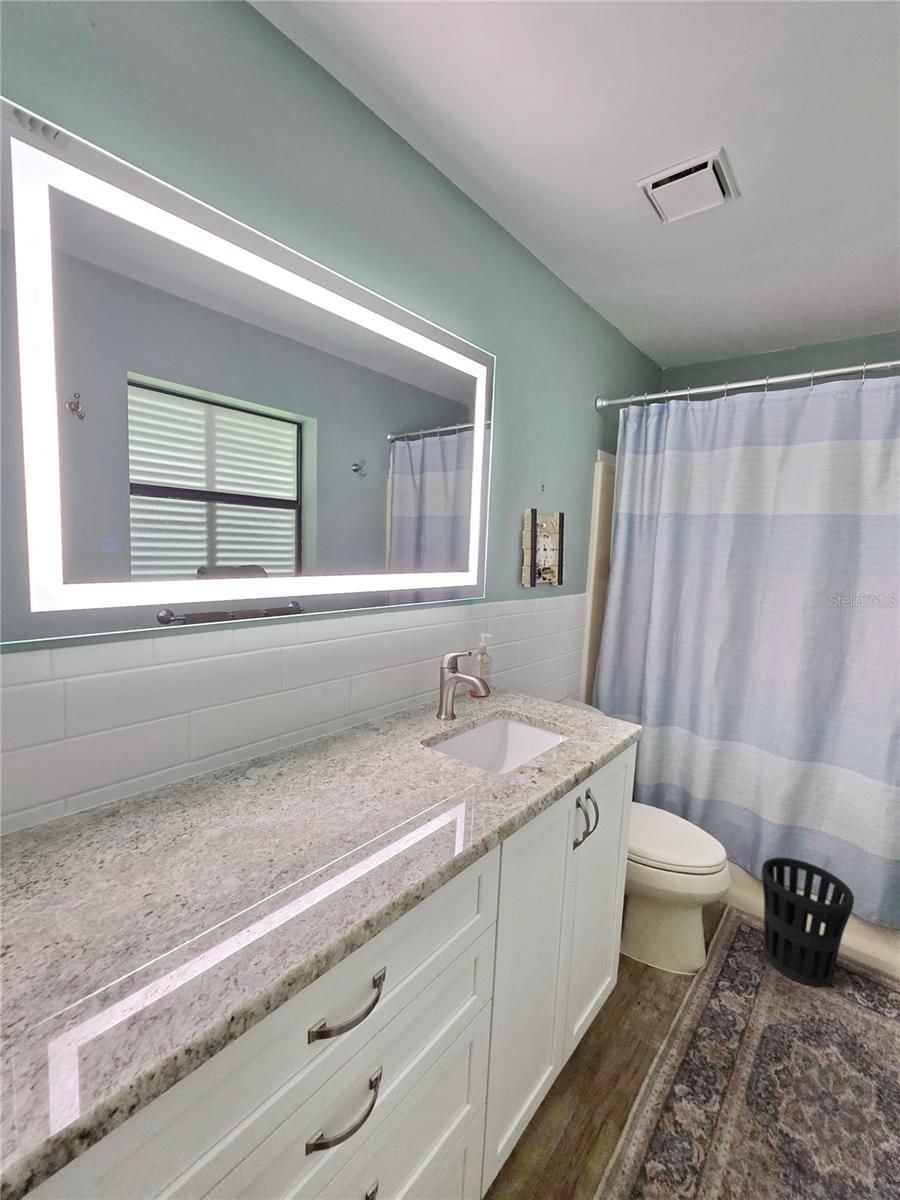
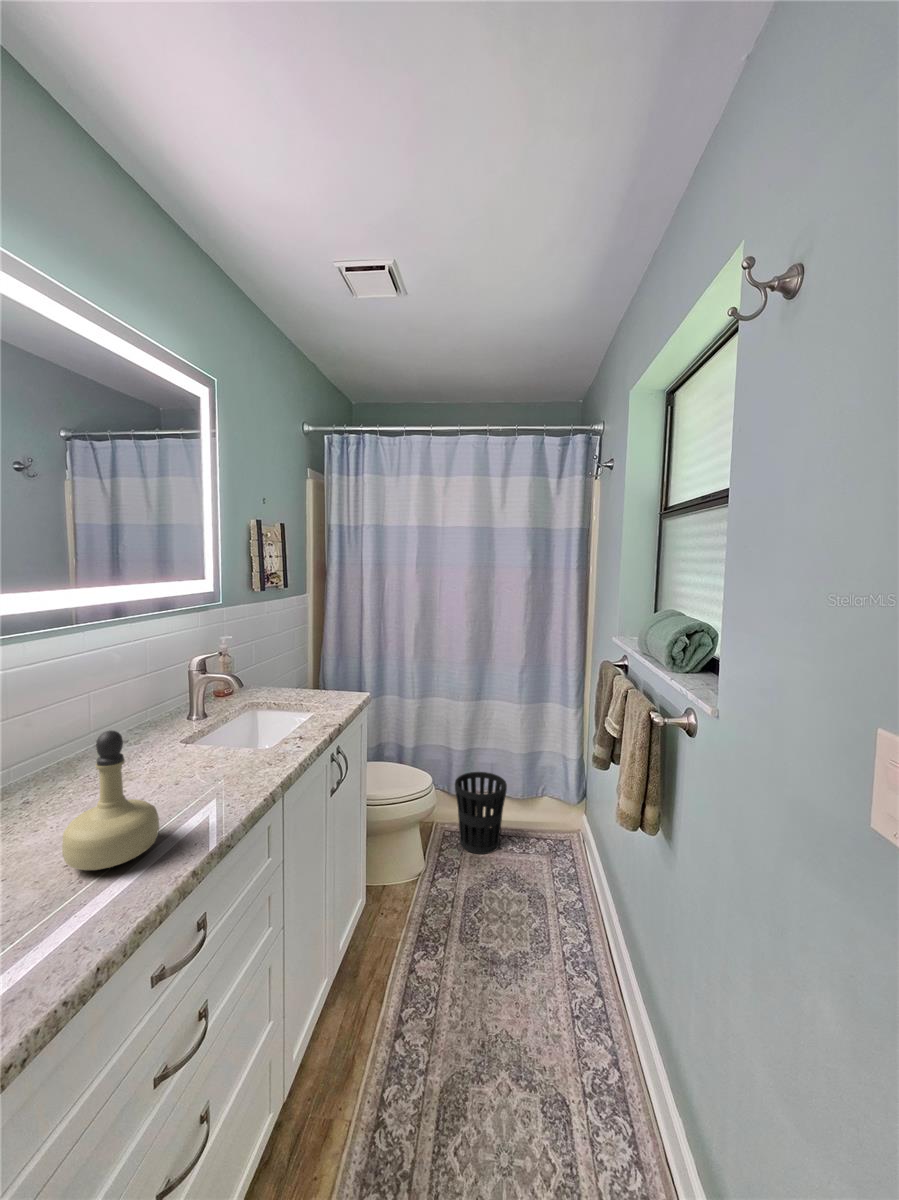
perfume bottle: none [268,733,355,880] -> present [62,731,159,870]

